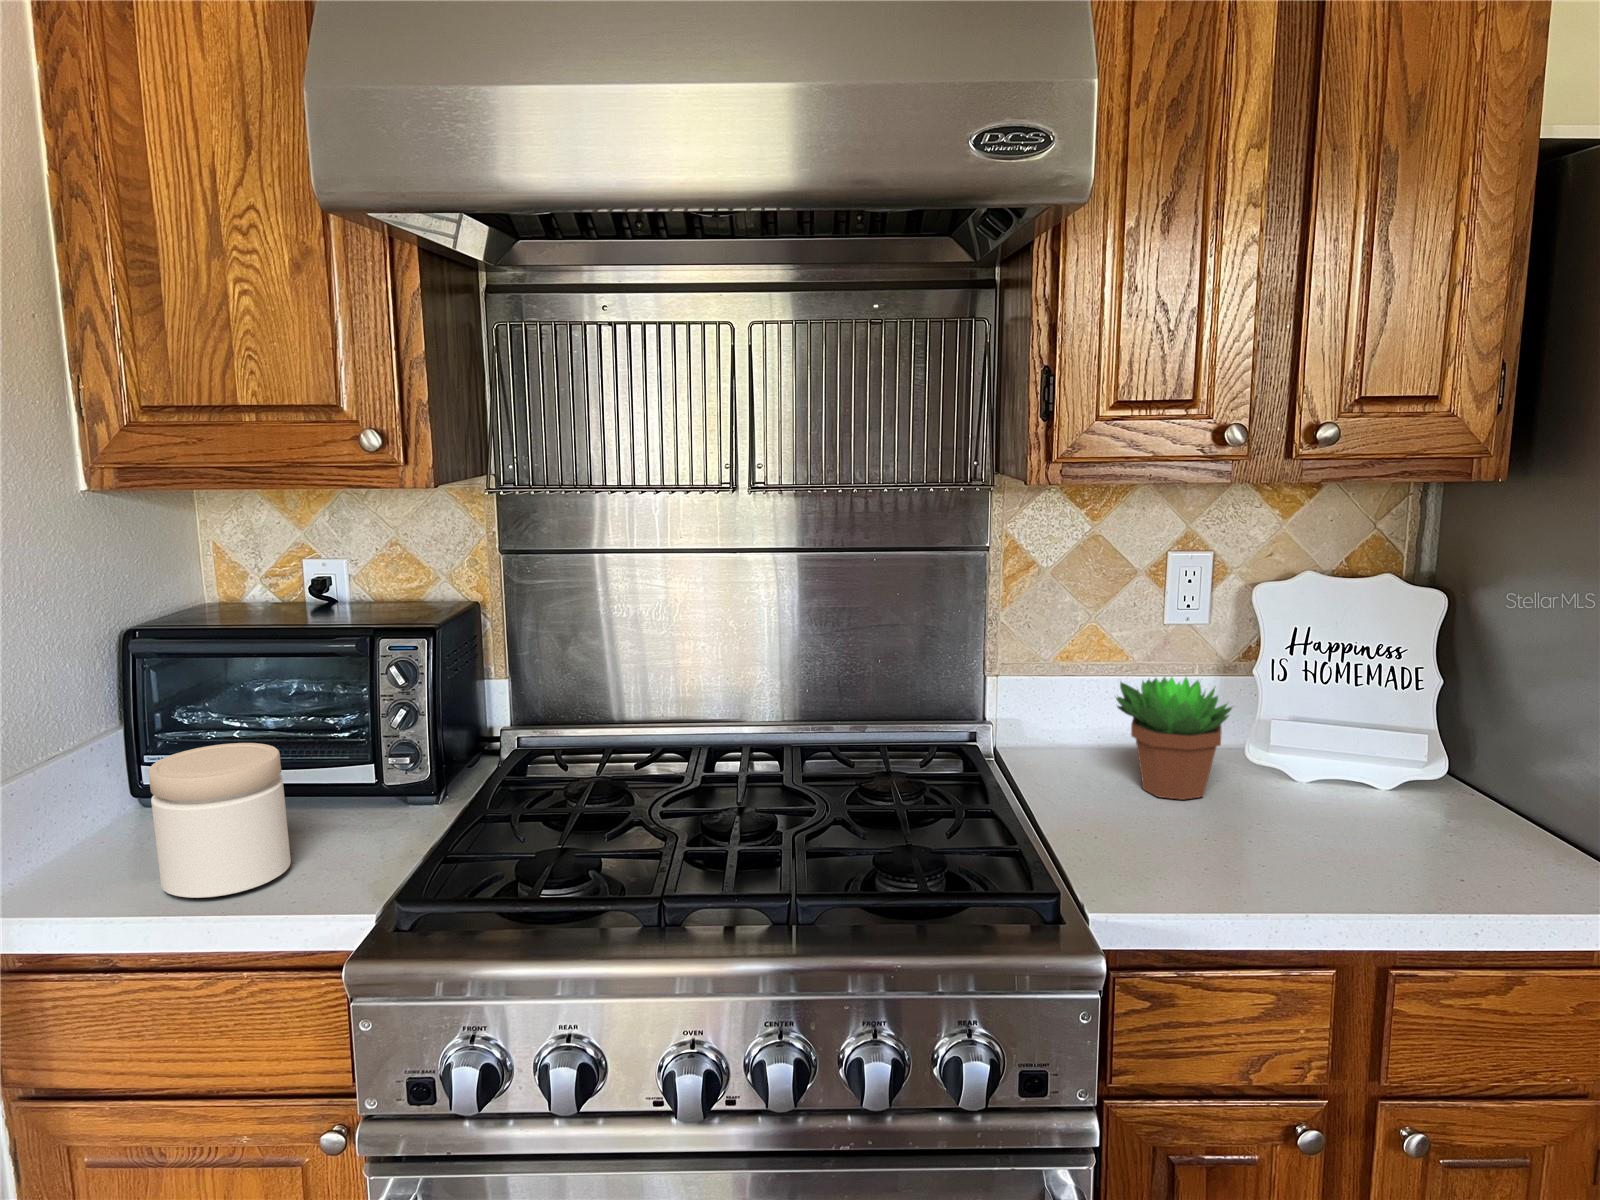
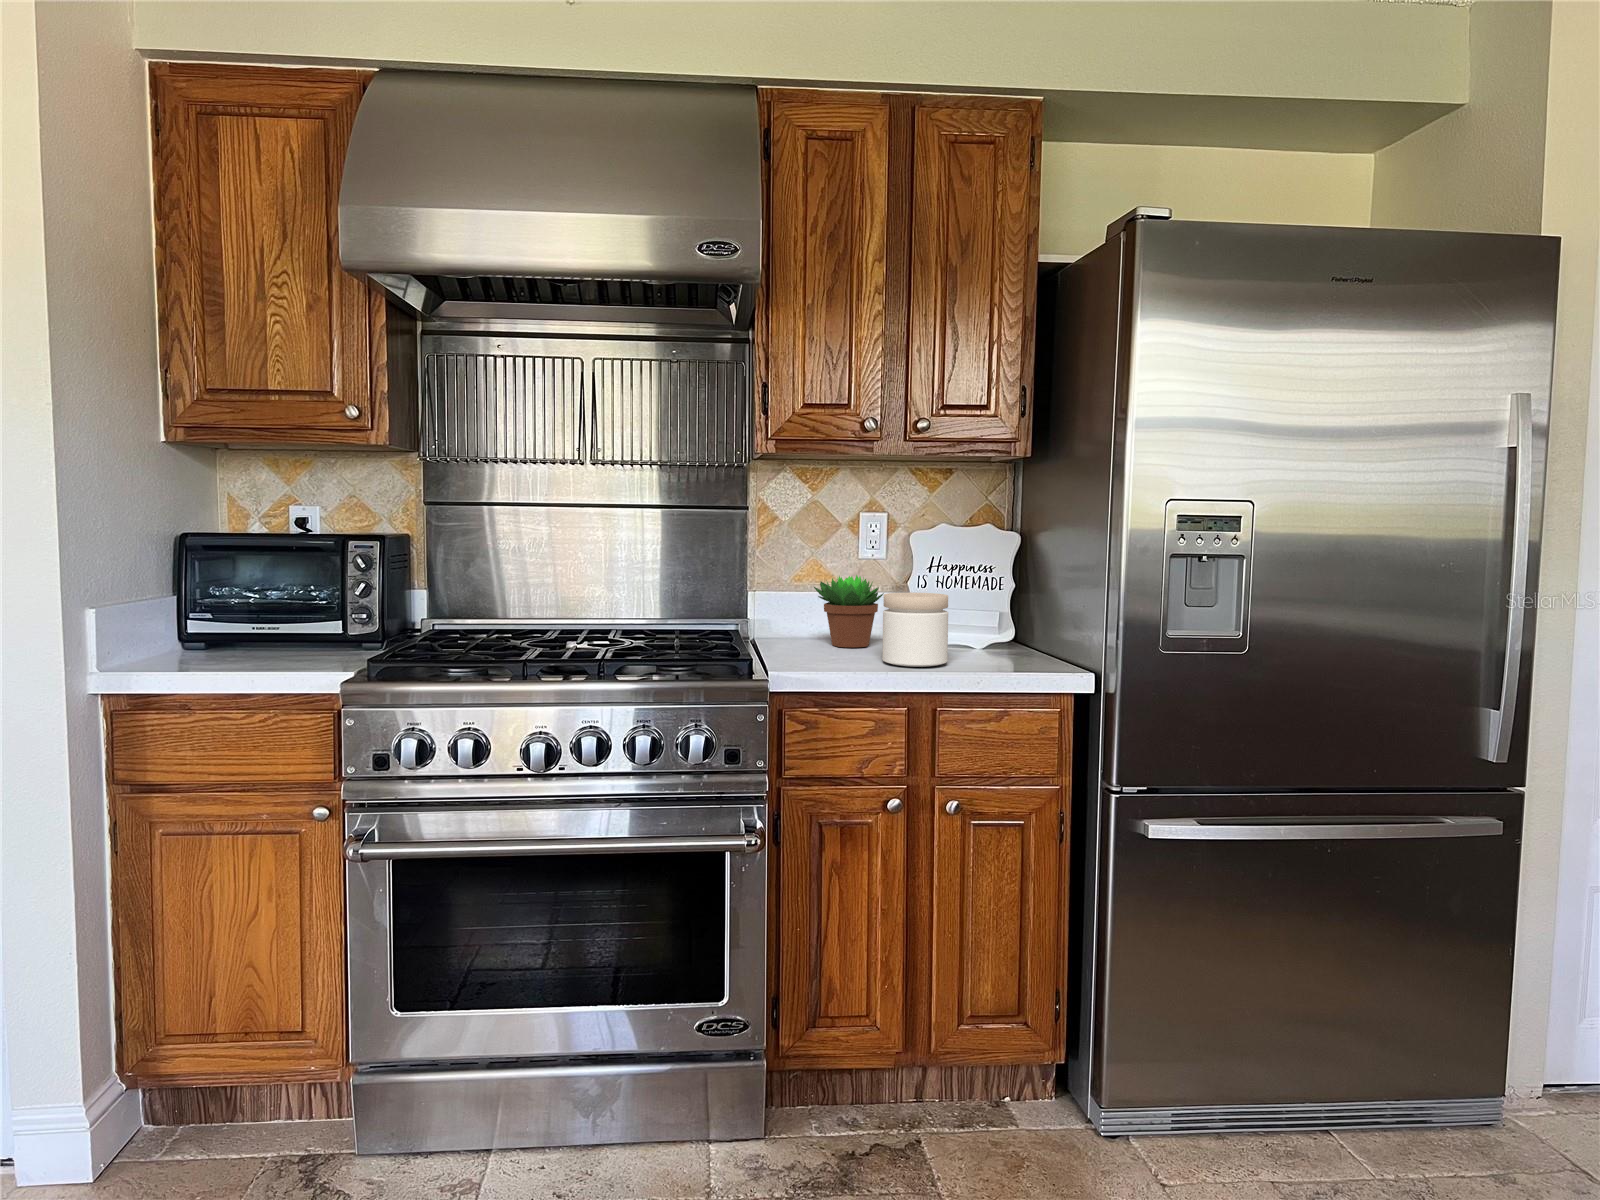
jar: present [148,743,291,898] -> present [882,592,948,667]

